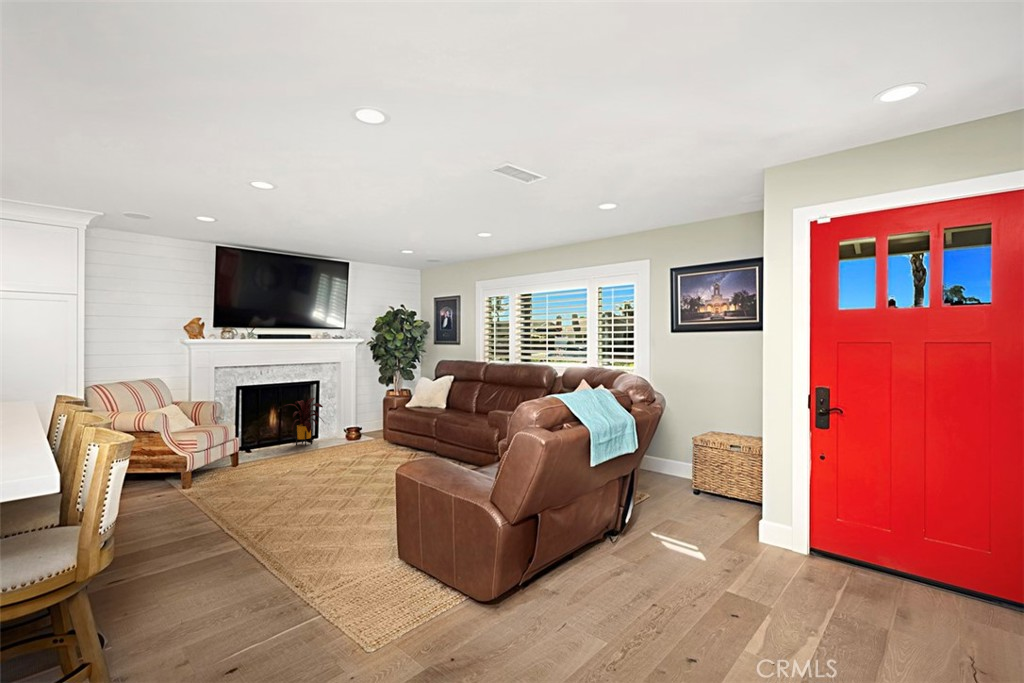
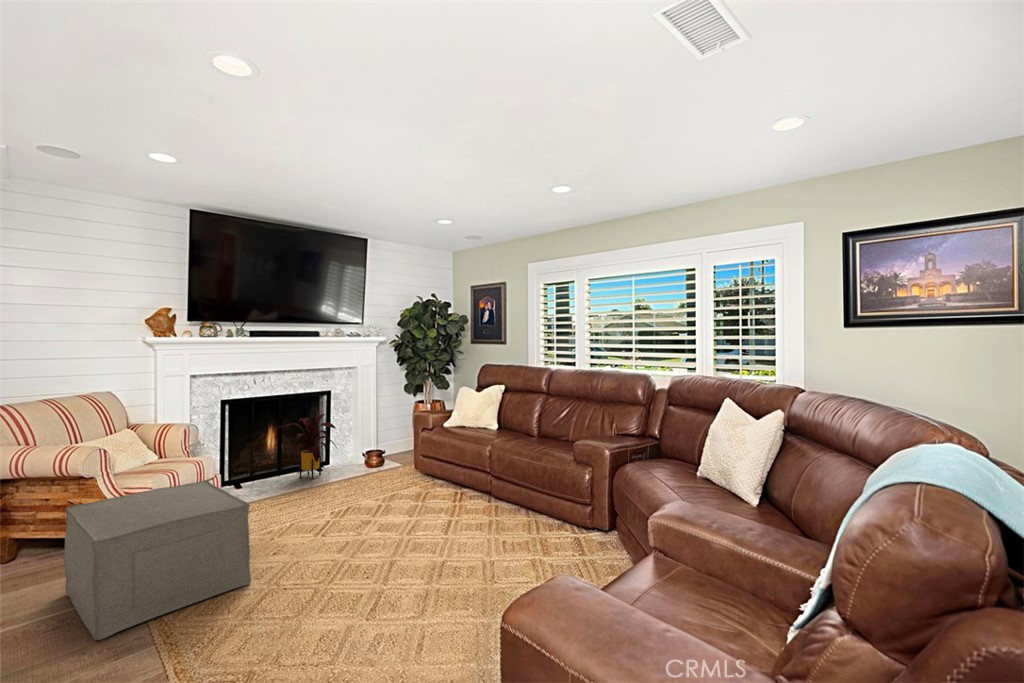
ottoman: none [147,435,266,520] -> present [64,480,251,640]

